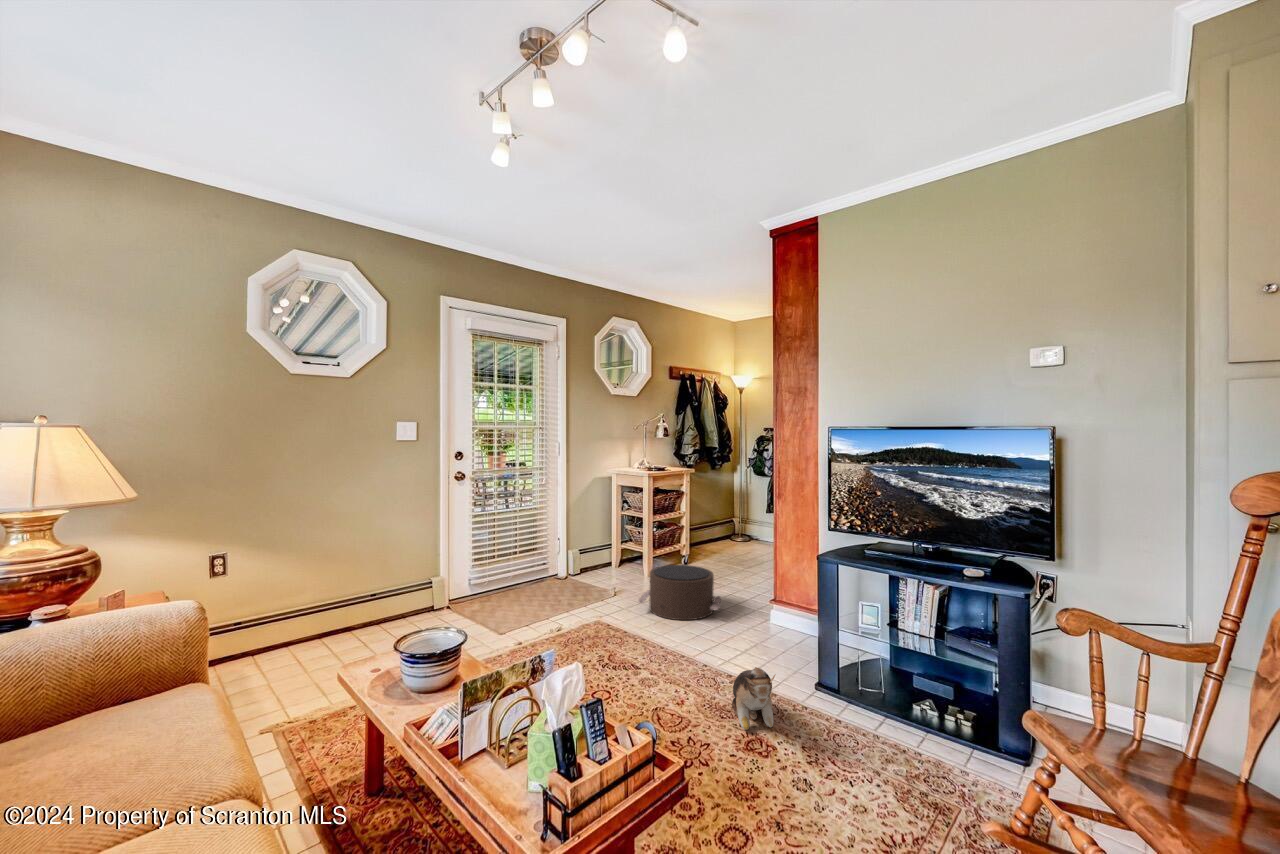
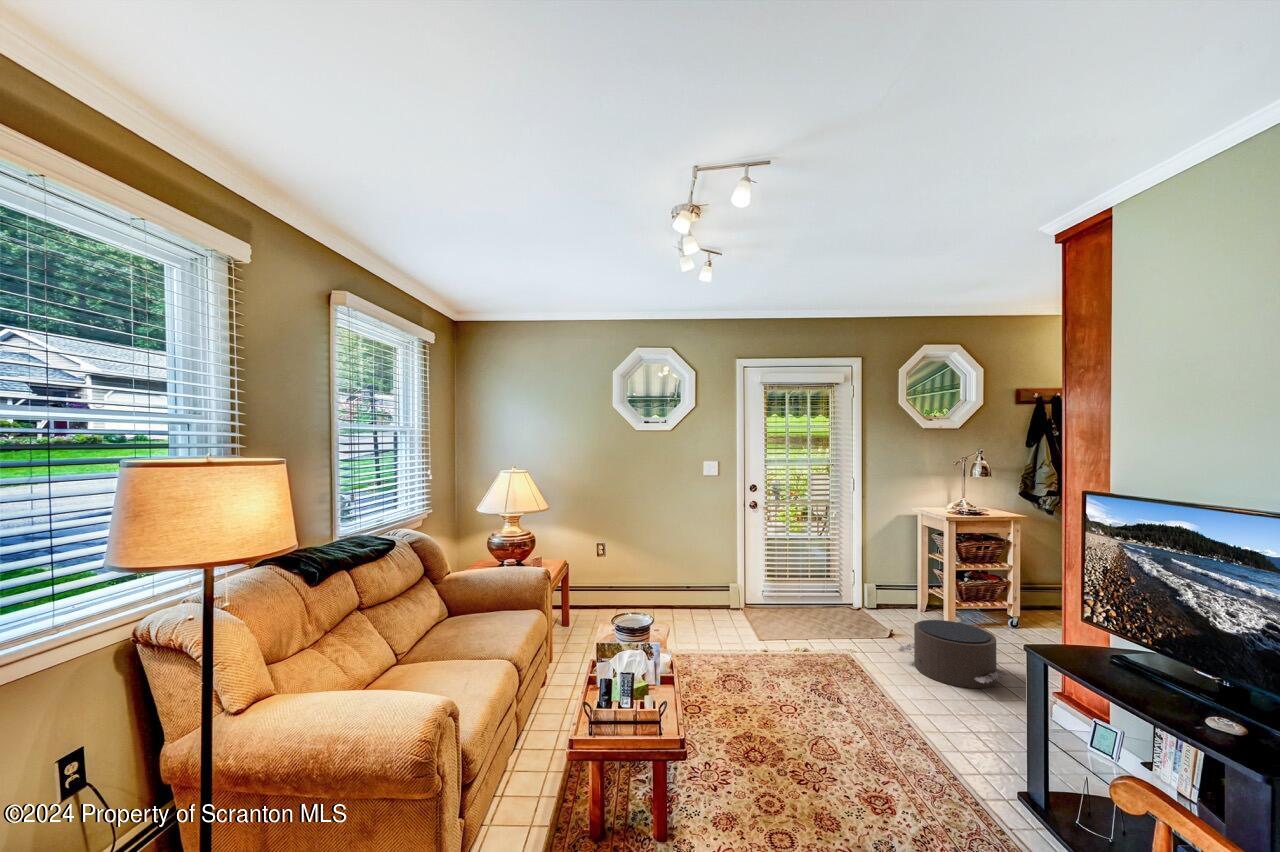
plush toy: present [732,667,775,730] -> none [872,728,932,798]

